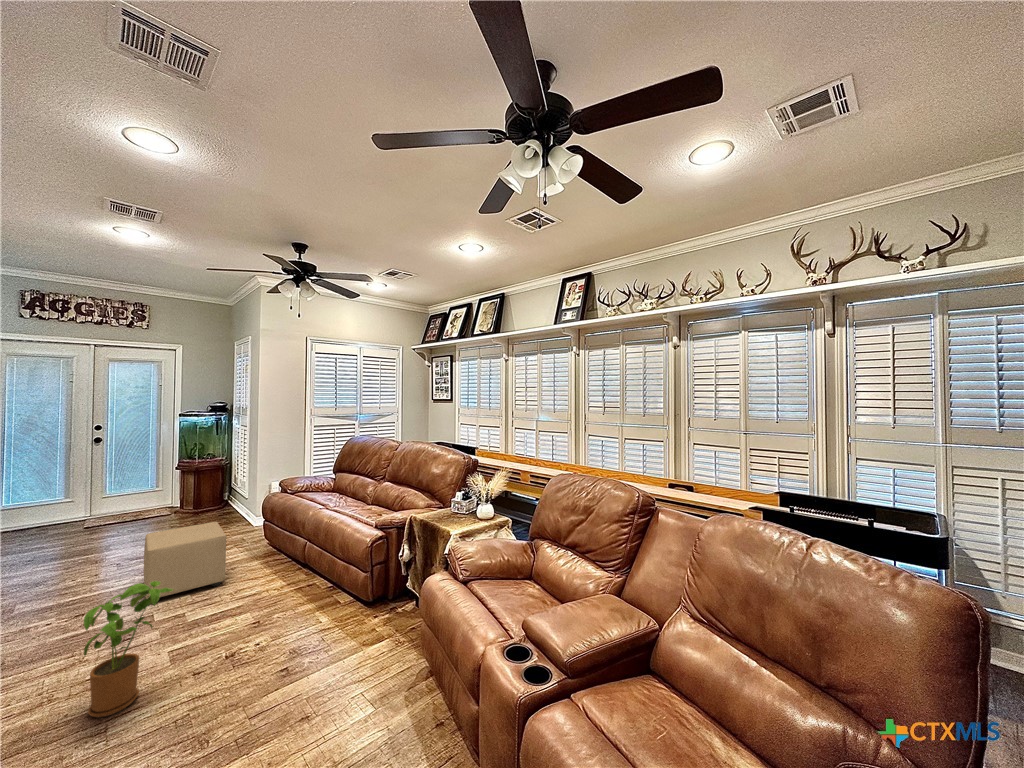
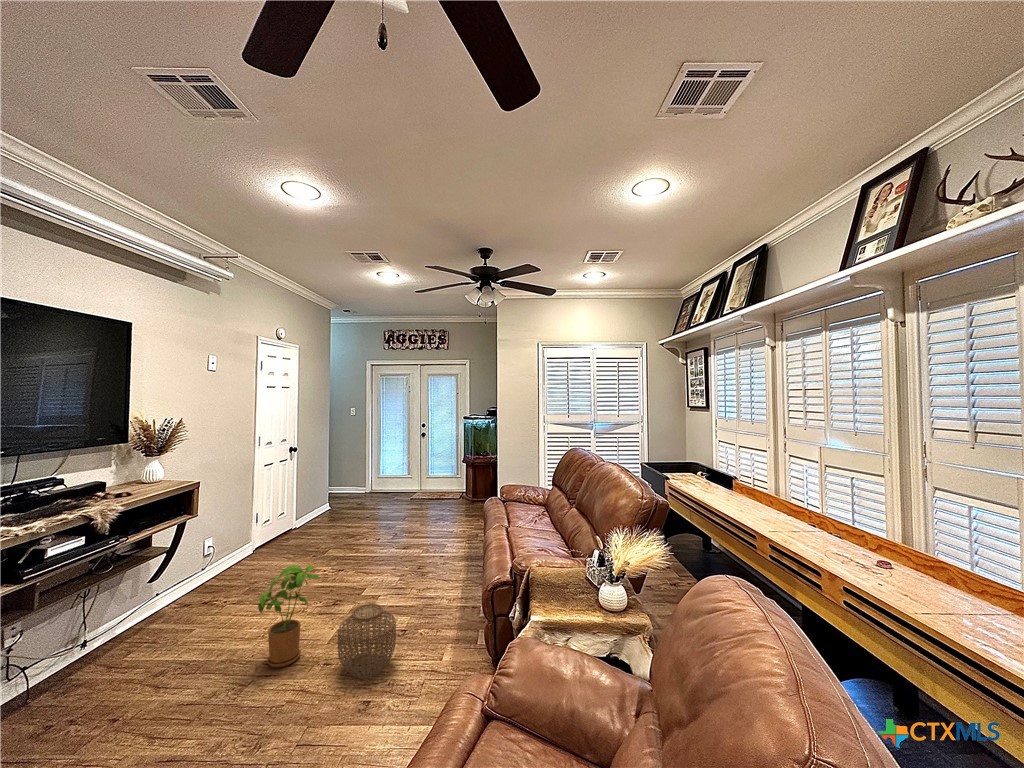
ottoman: present [144,522,226,601] -> none [375,518,439,579]
woven basket: none [211,596,279,672] -> present [338,604,396,678]

